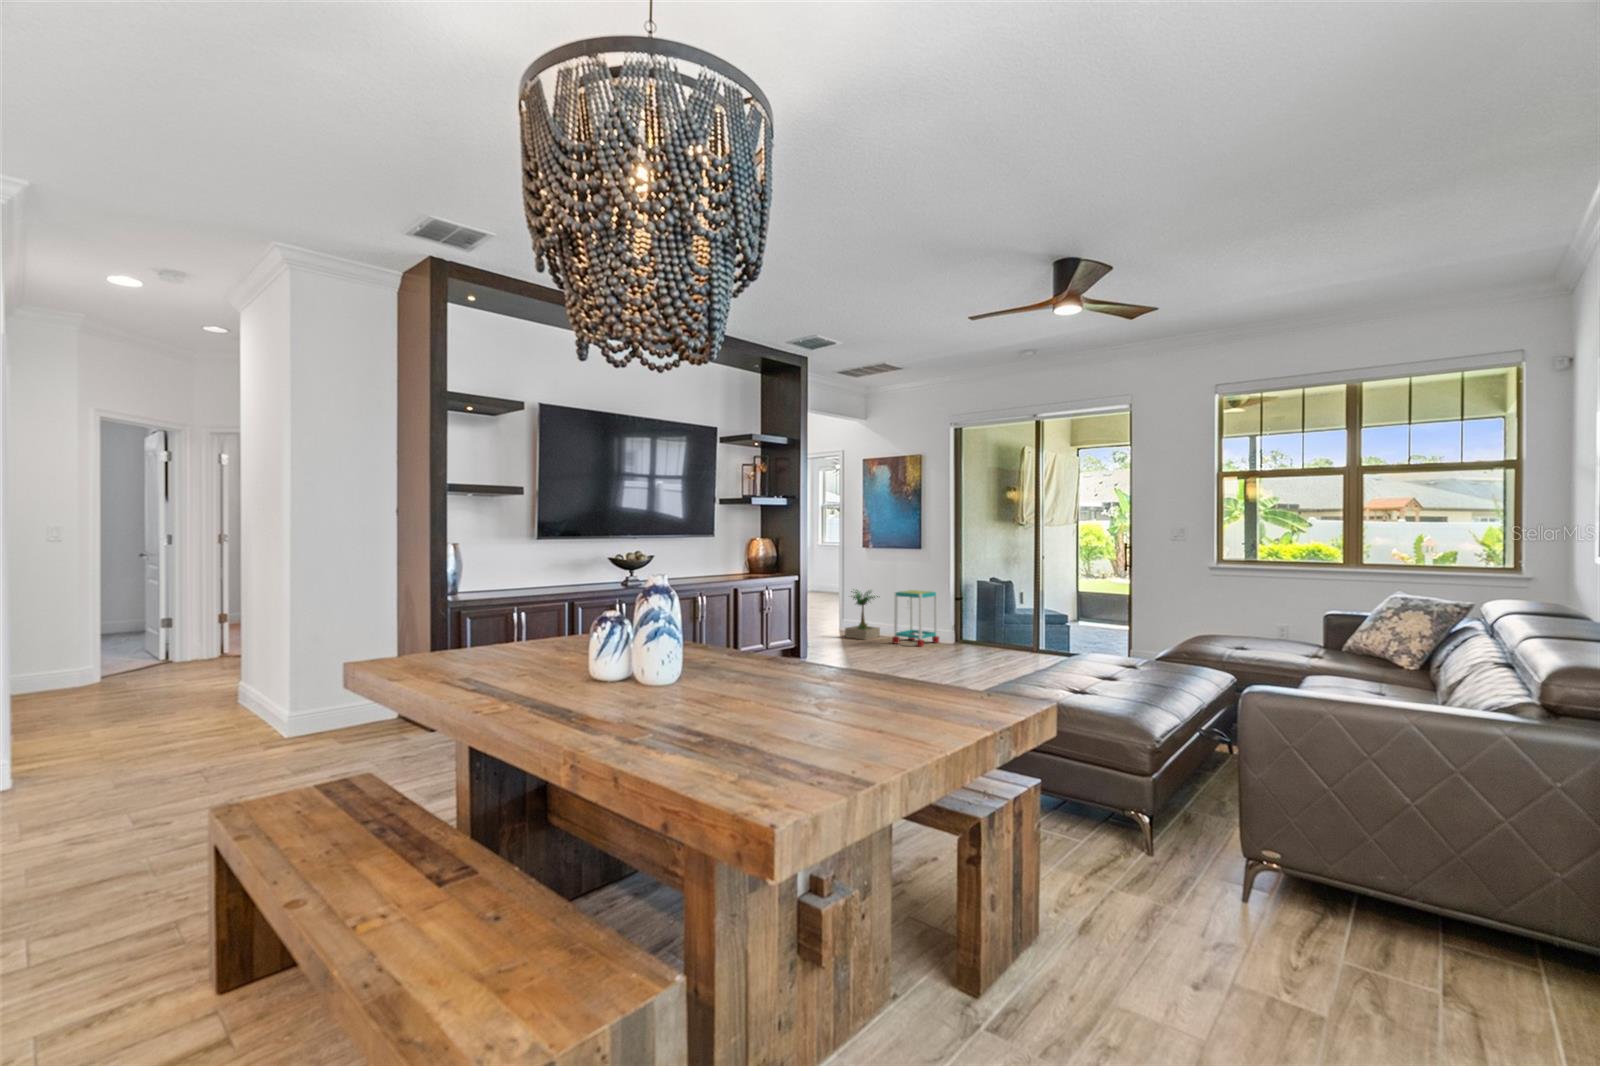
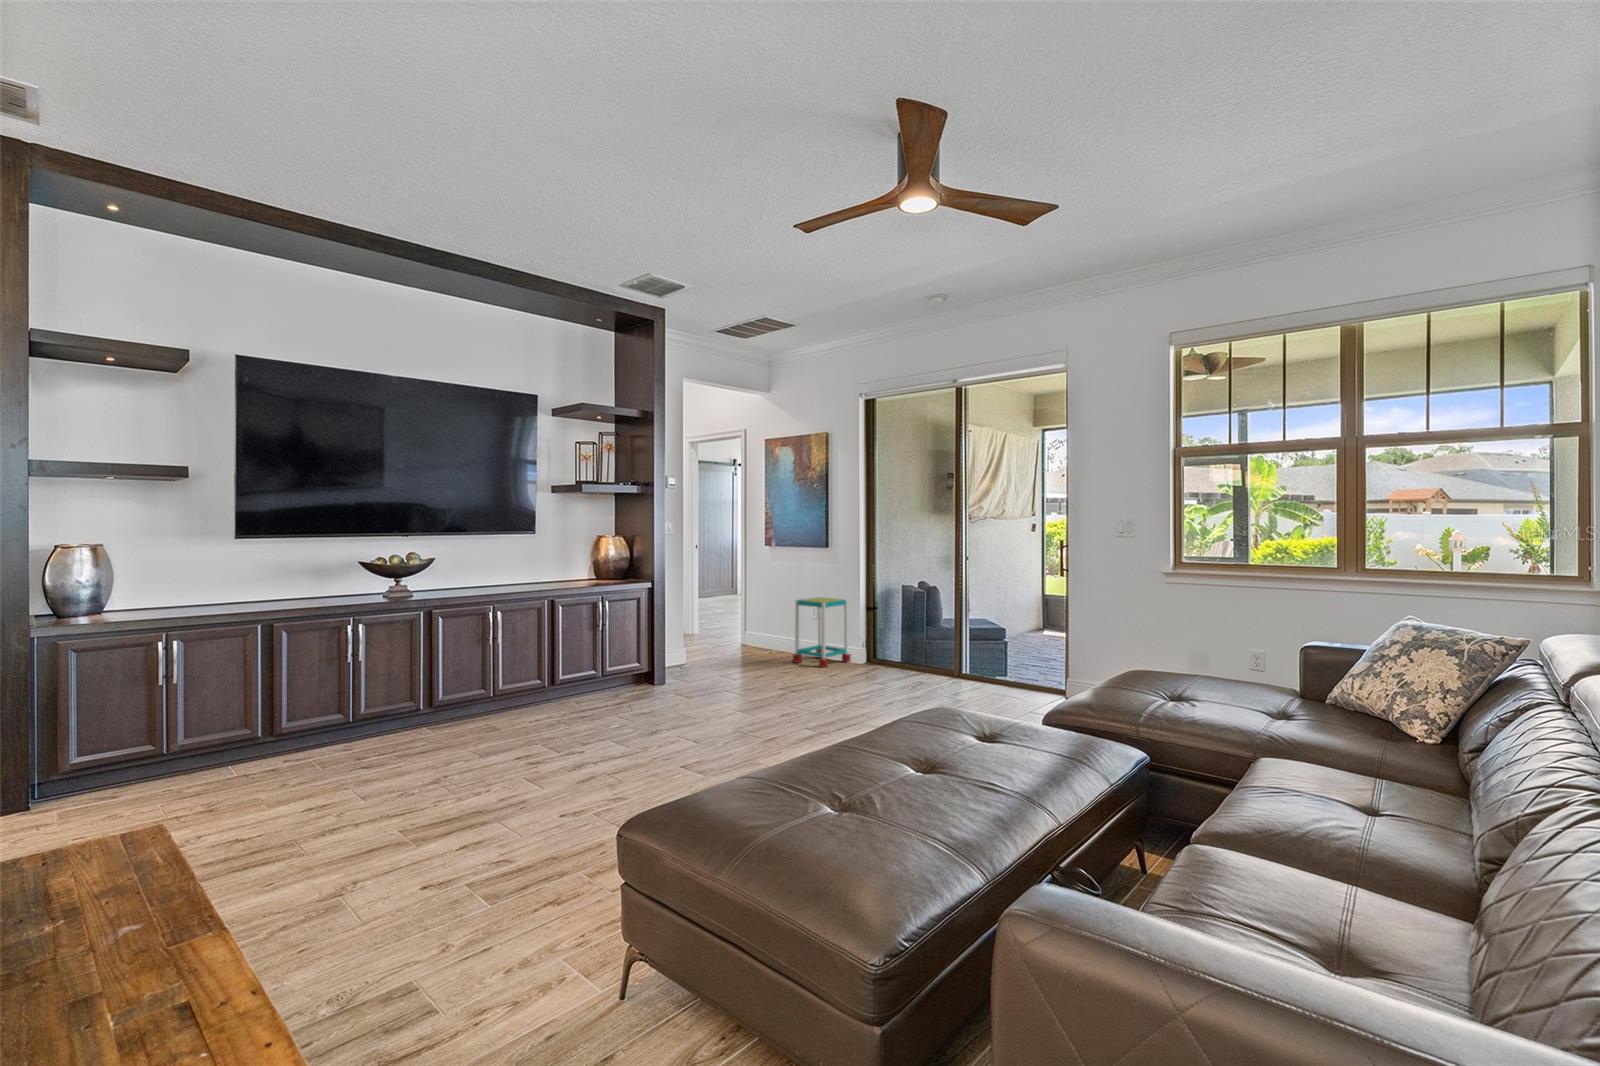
potted plant: present [845,589,880,640] -> none [741,595,789,657]

